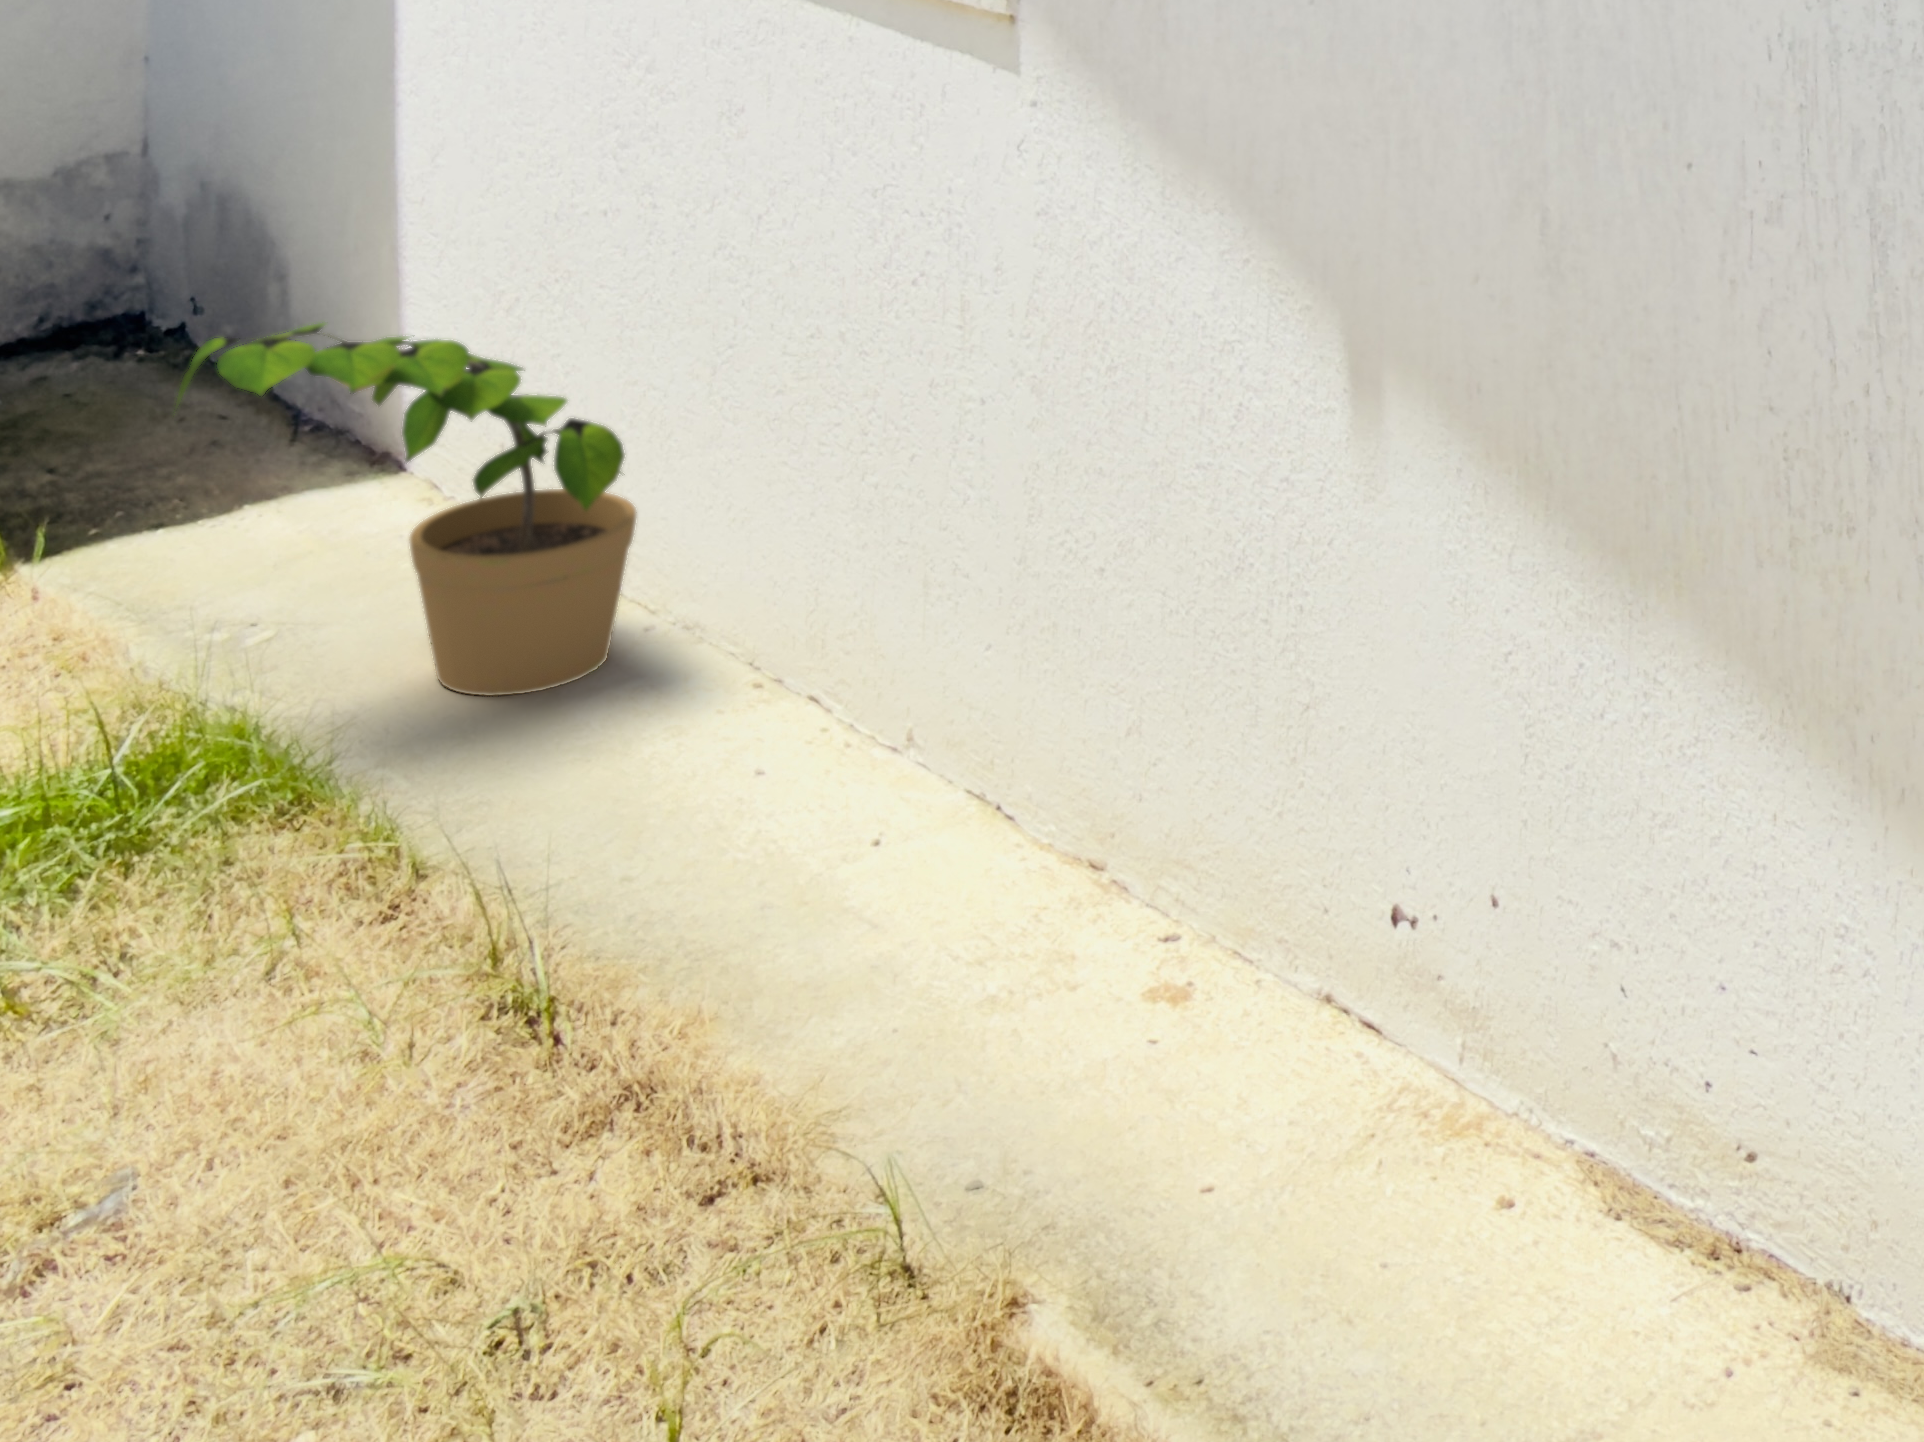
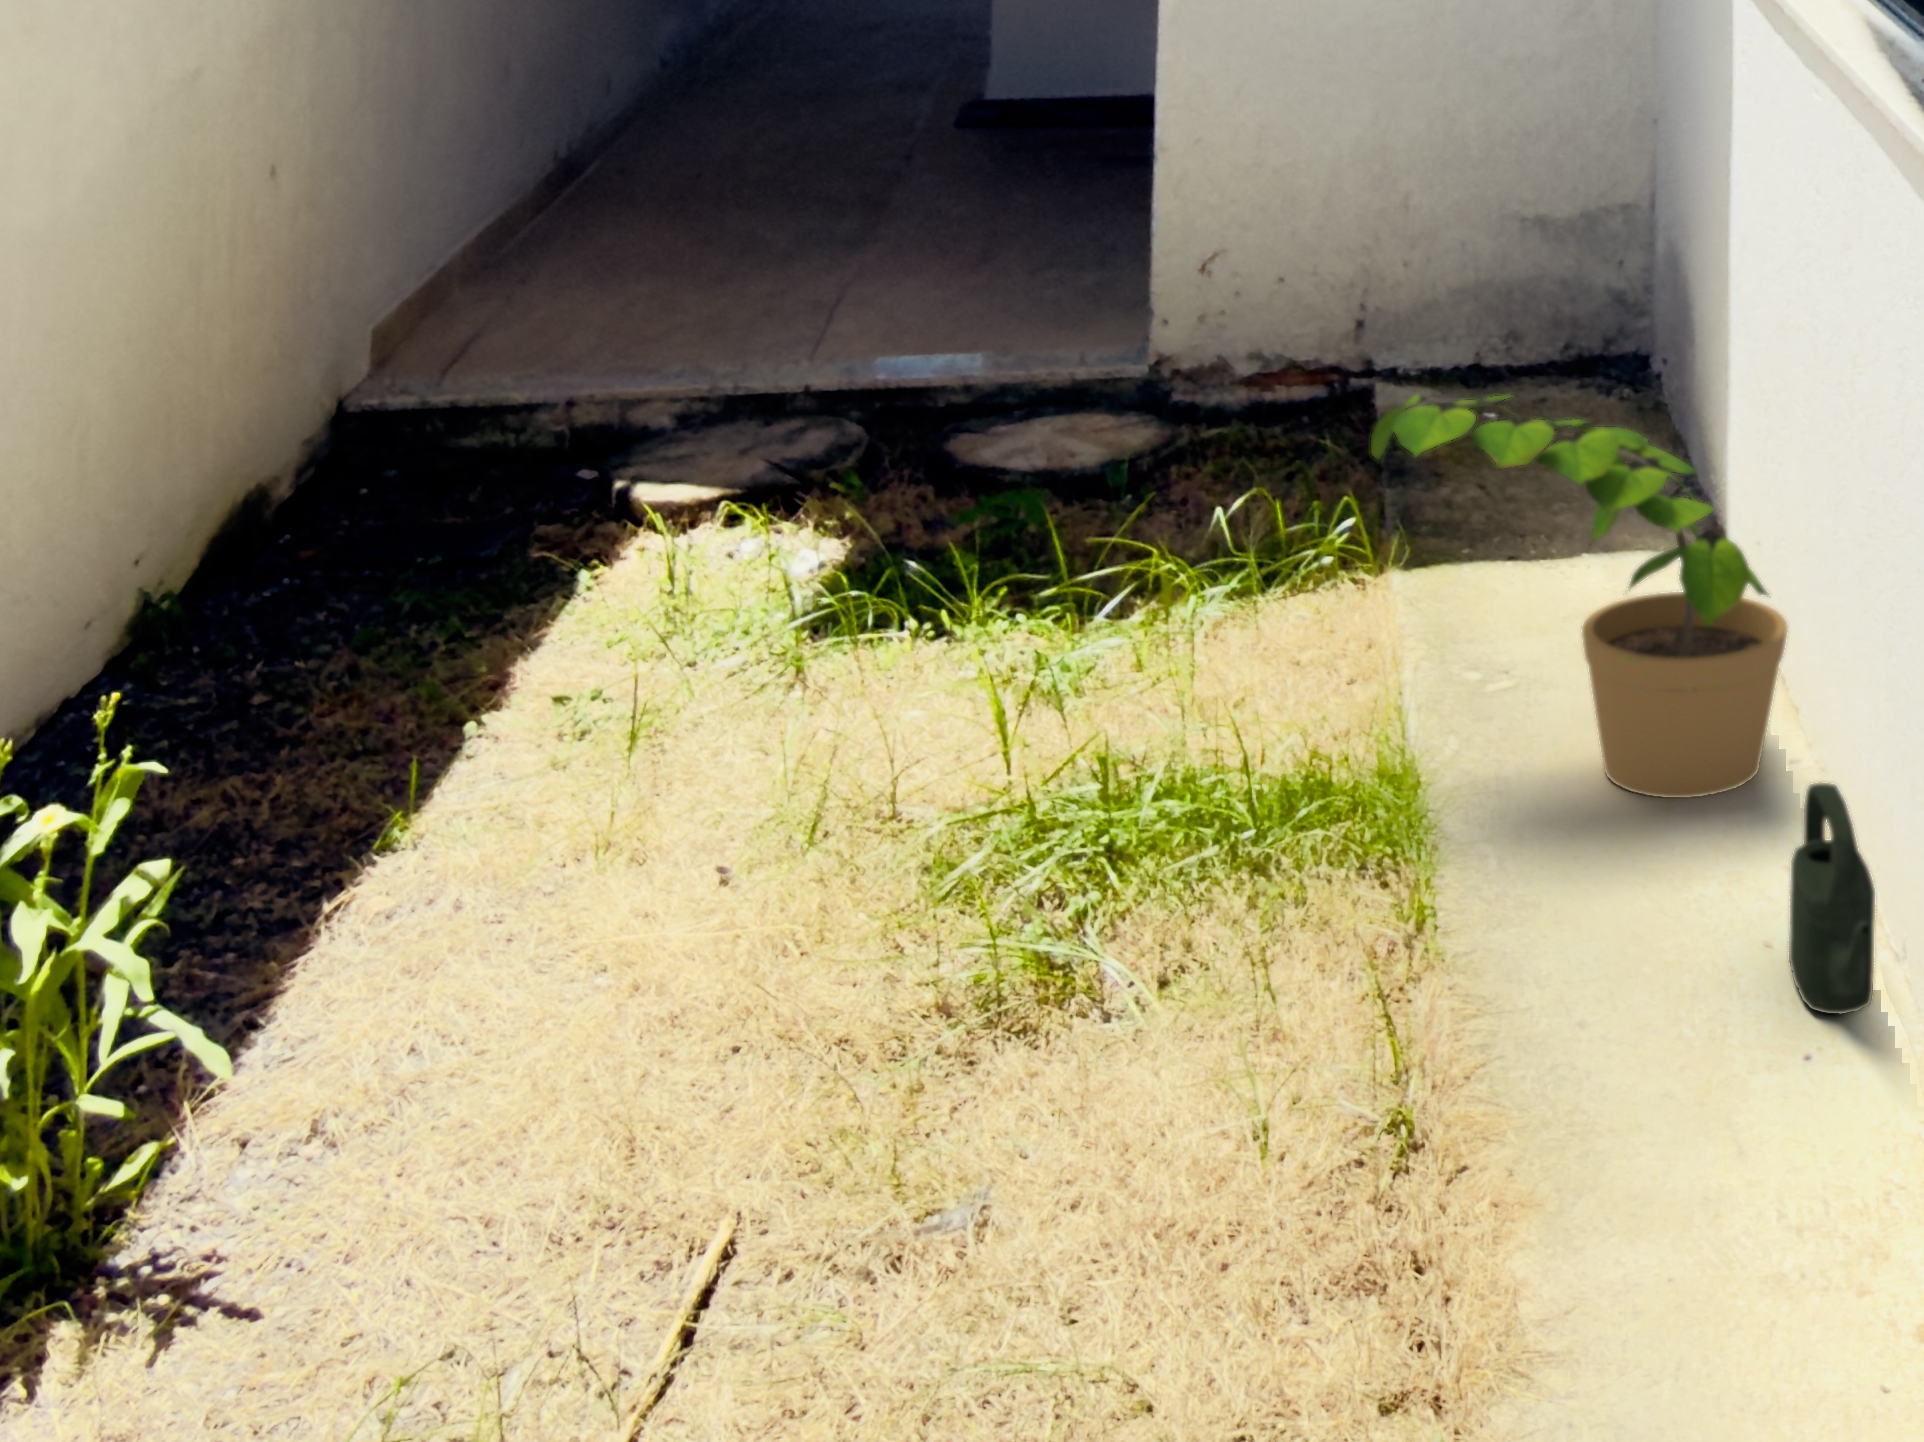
watering can: none [775,611,930,816] -> present [1789,783,1875,1014]

